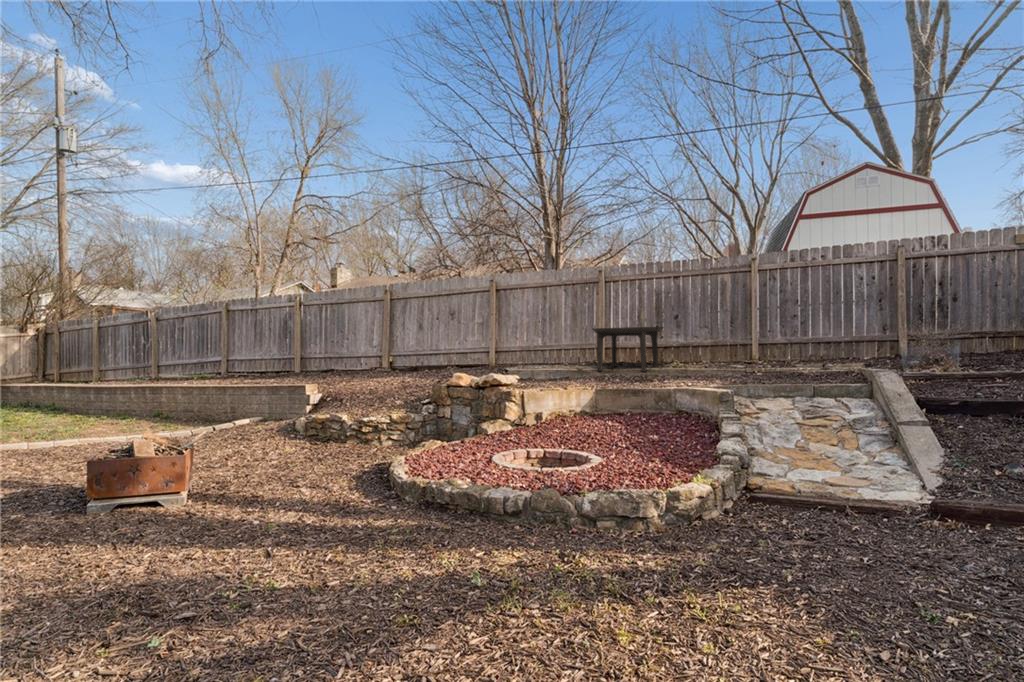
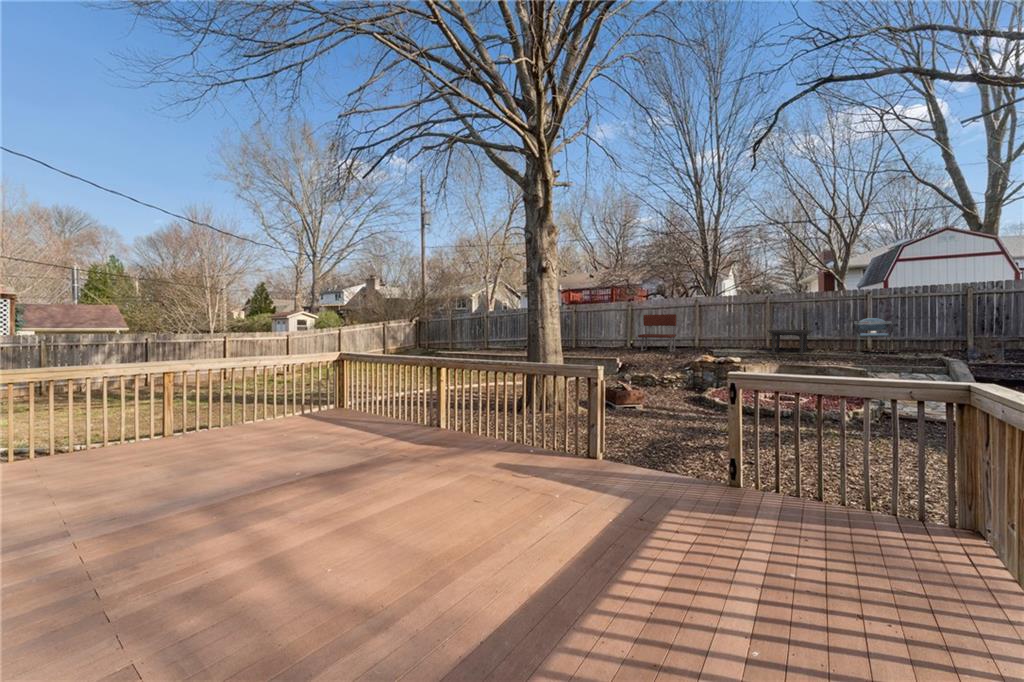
chair: none [727,302,785,368] -> present [854,318,893,354]
bench: none [386,304,455,373] -> present [638,314,676,352]

